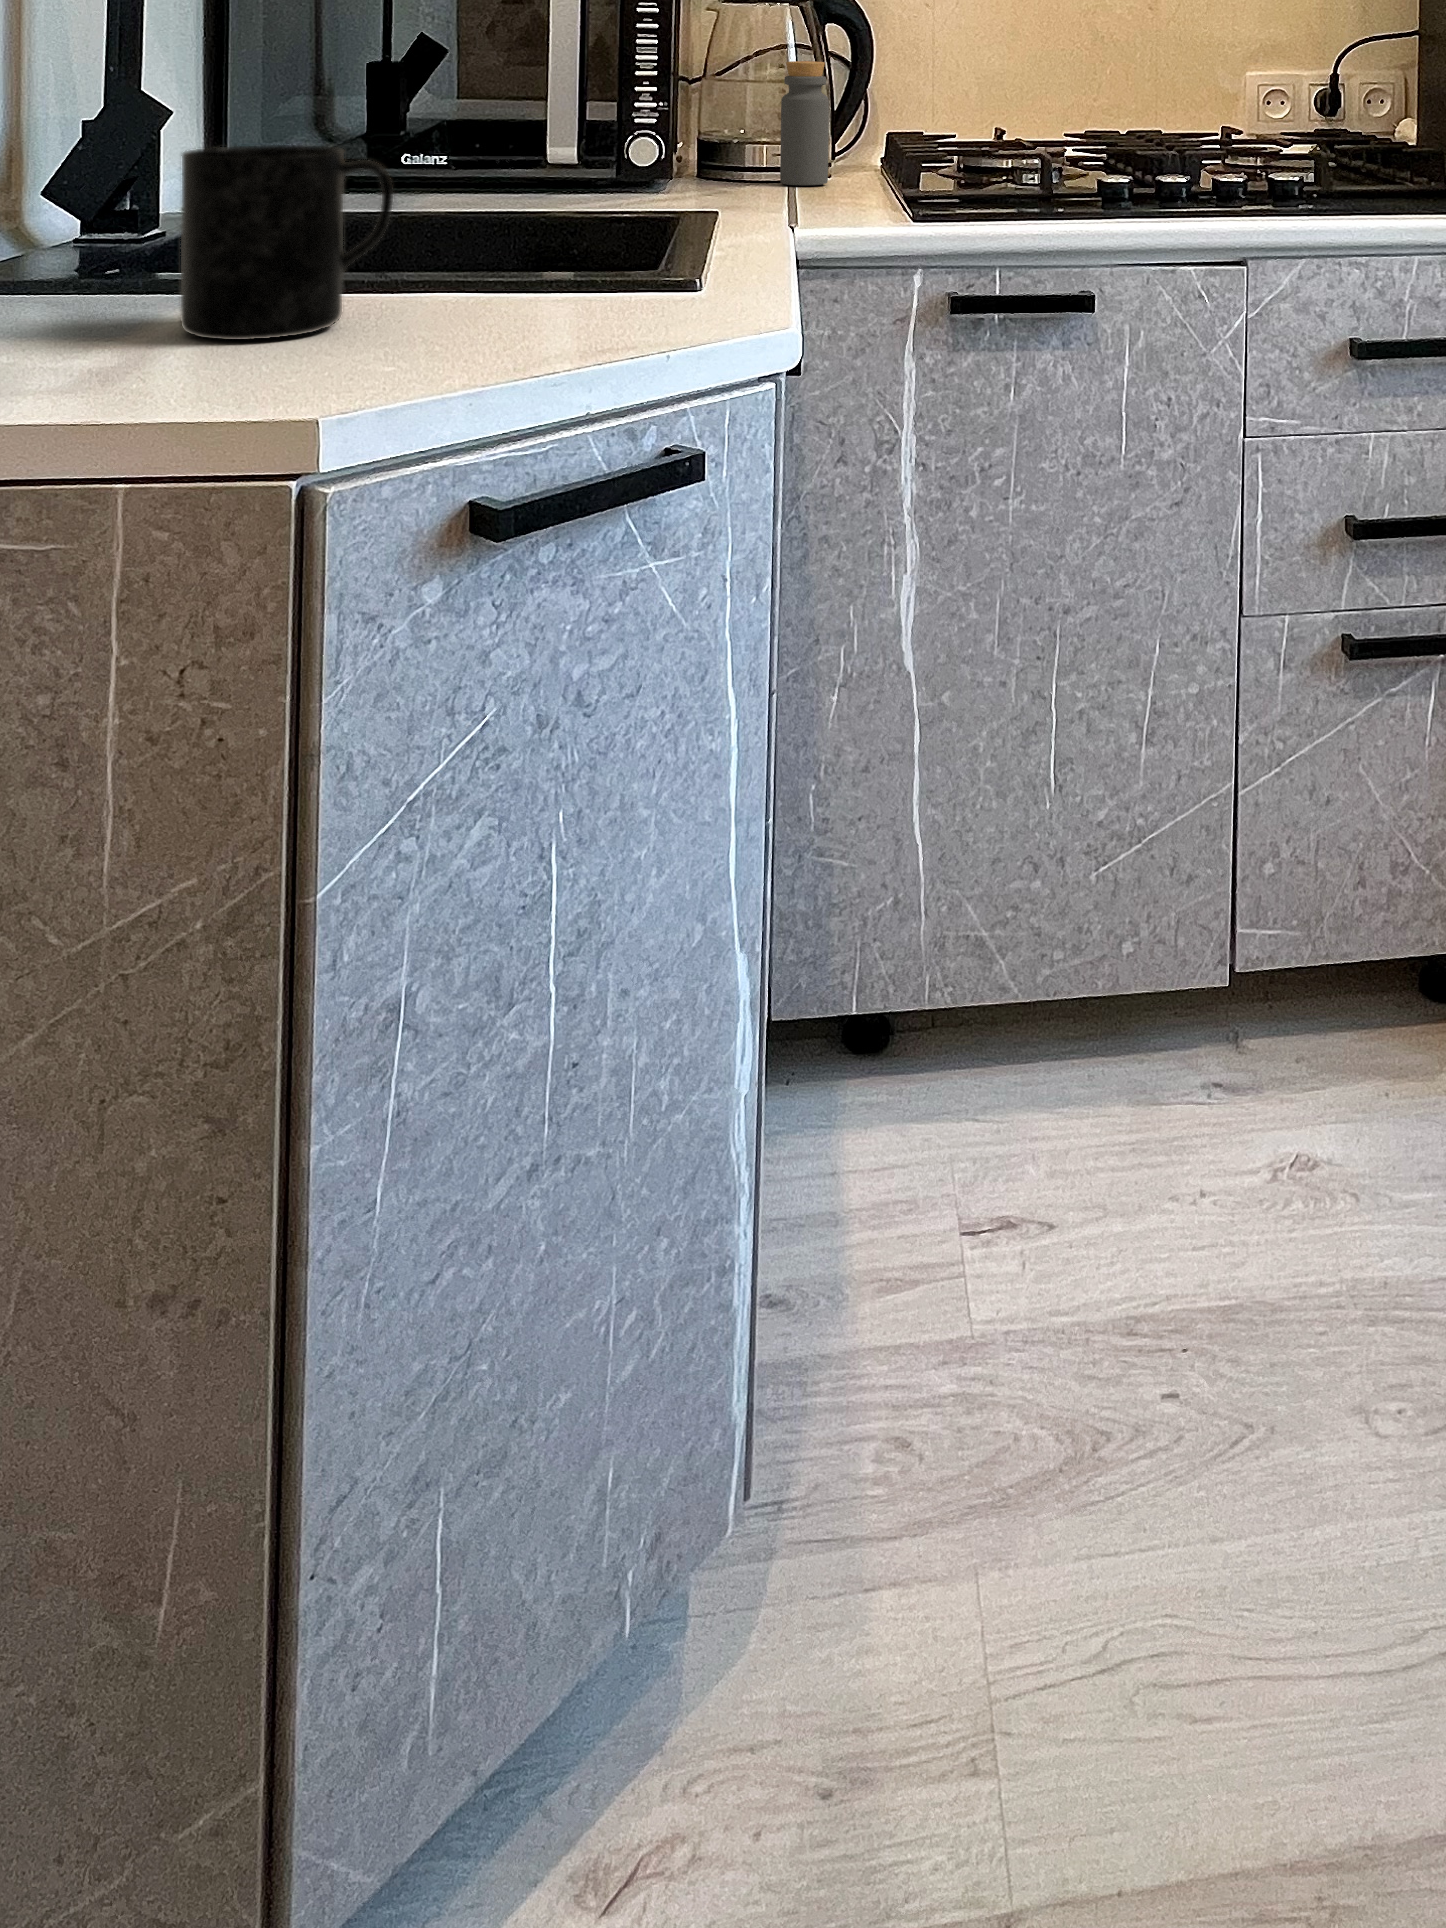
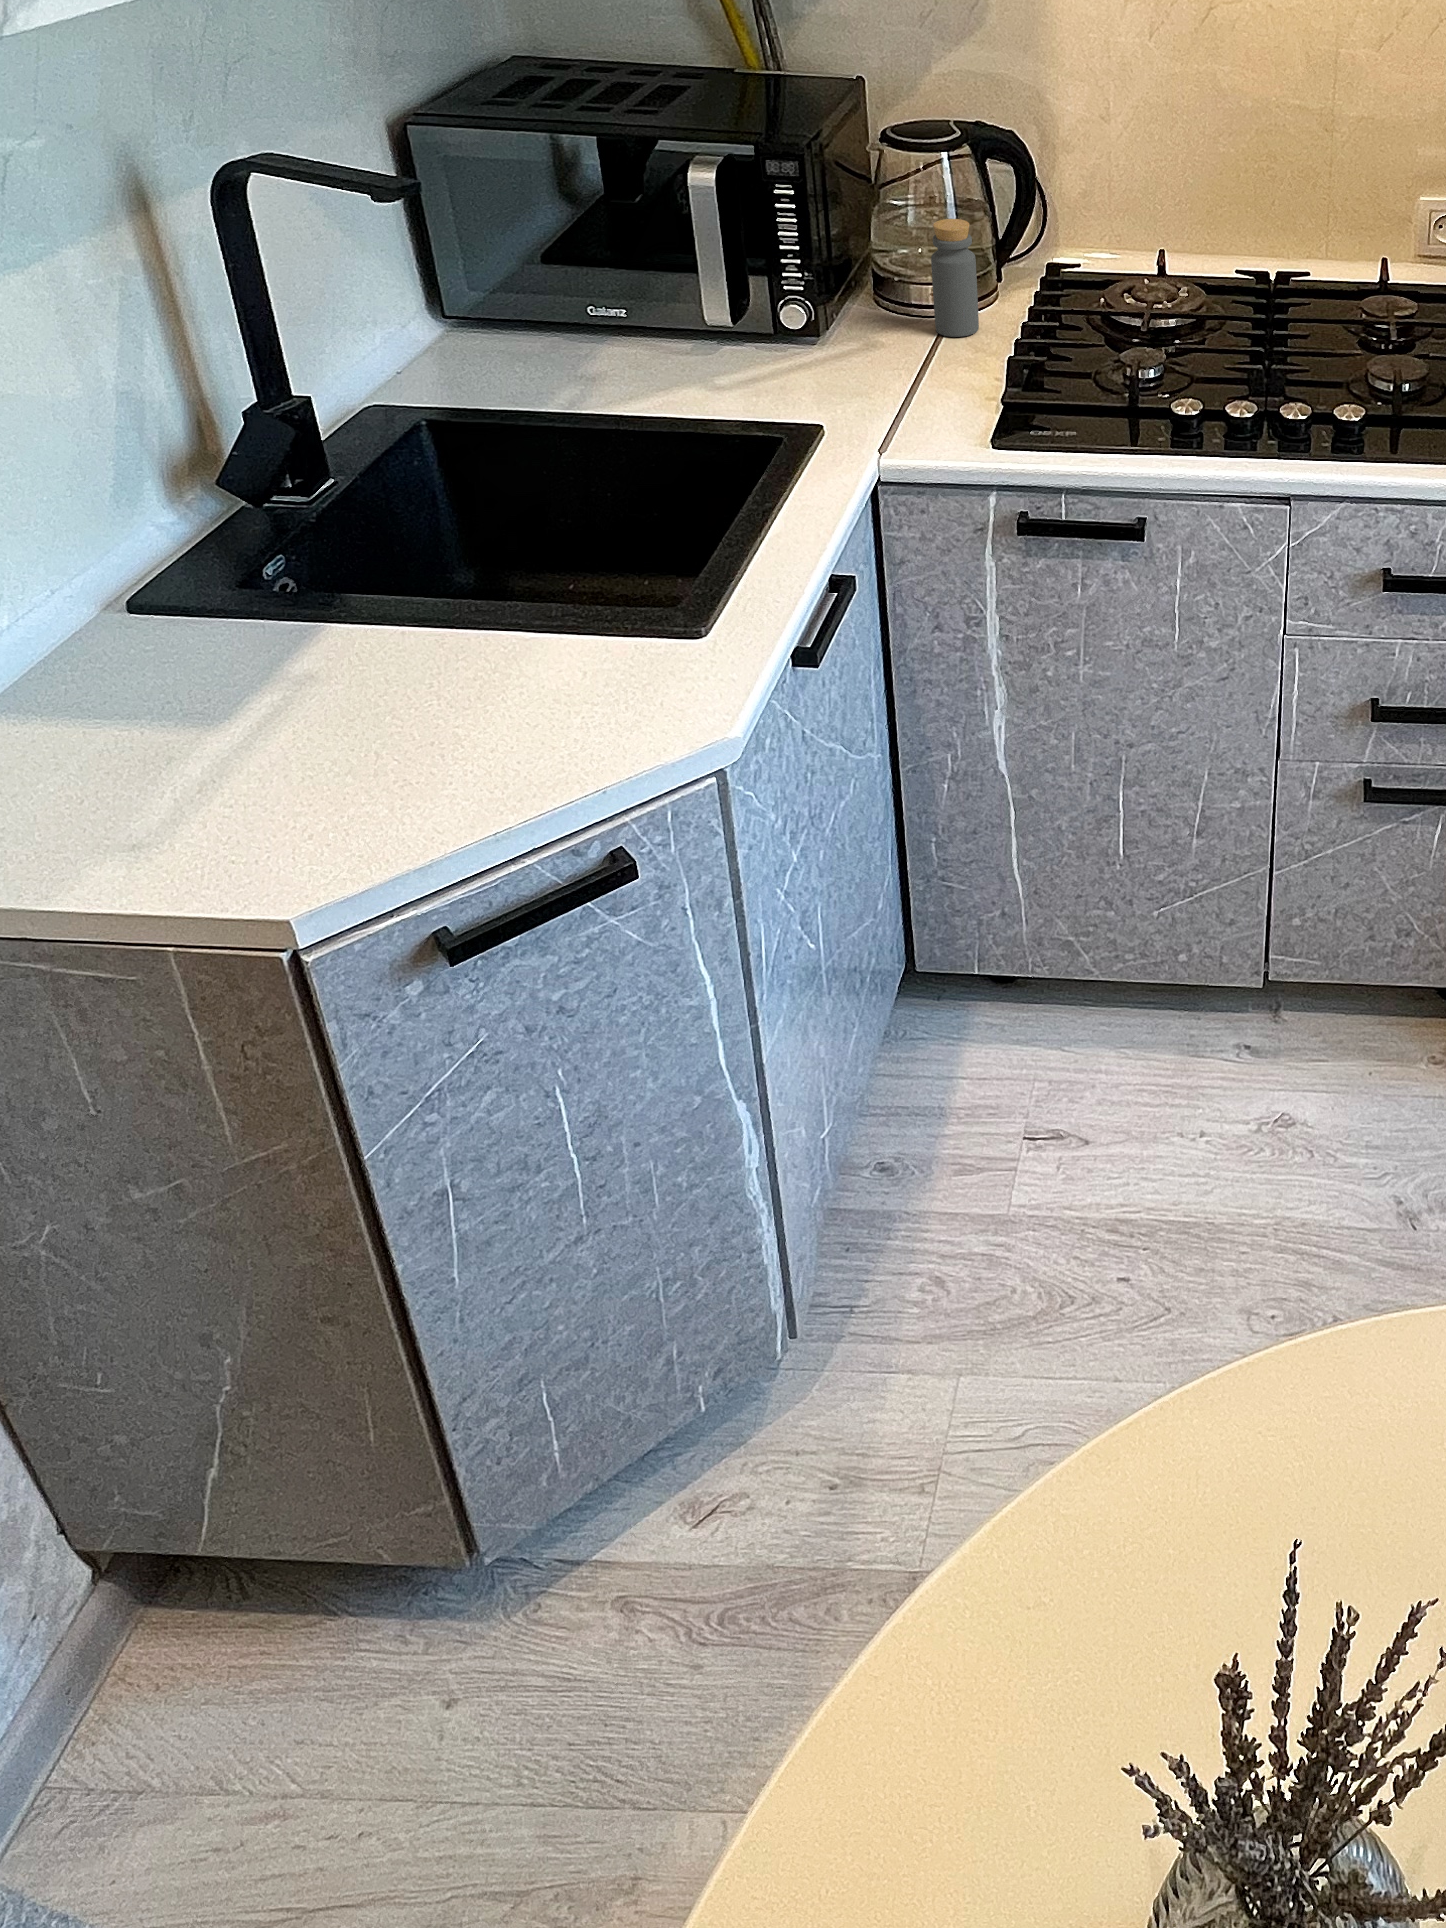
mug: present [181,145,393,340] -> none [216,593,400,767]

